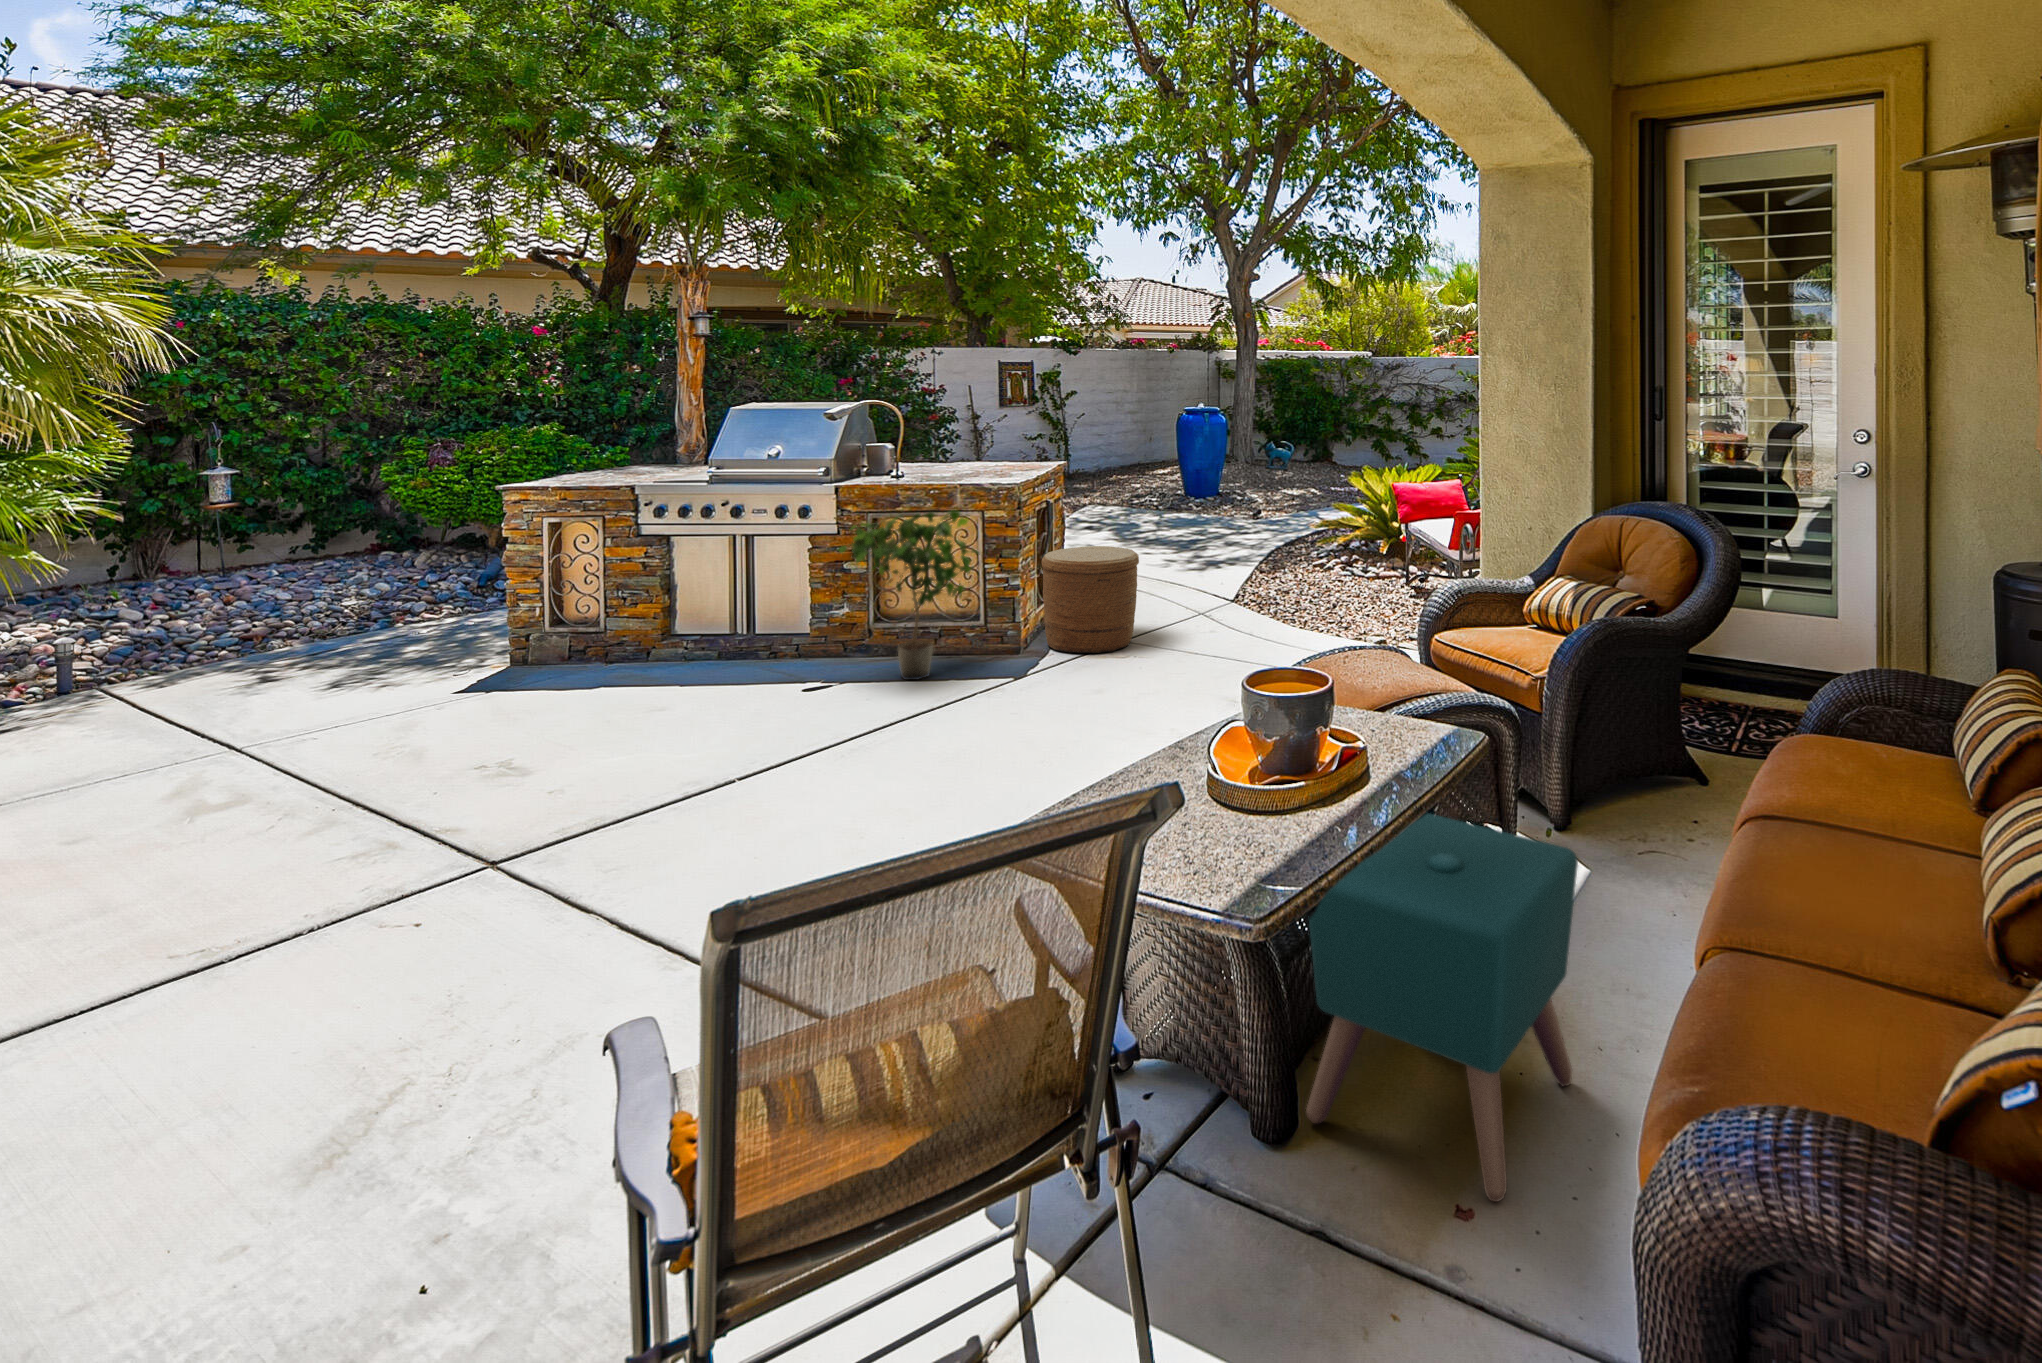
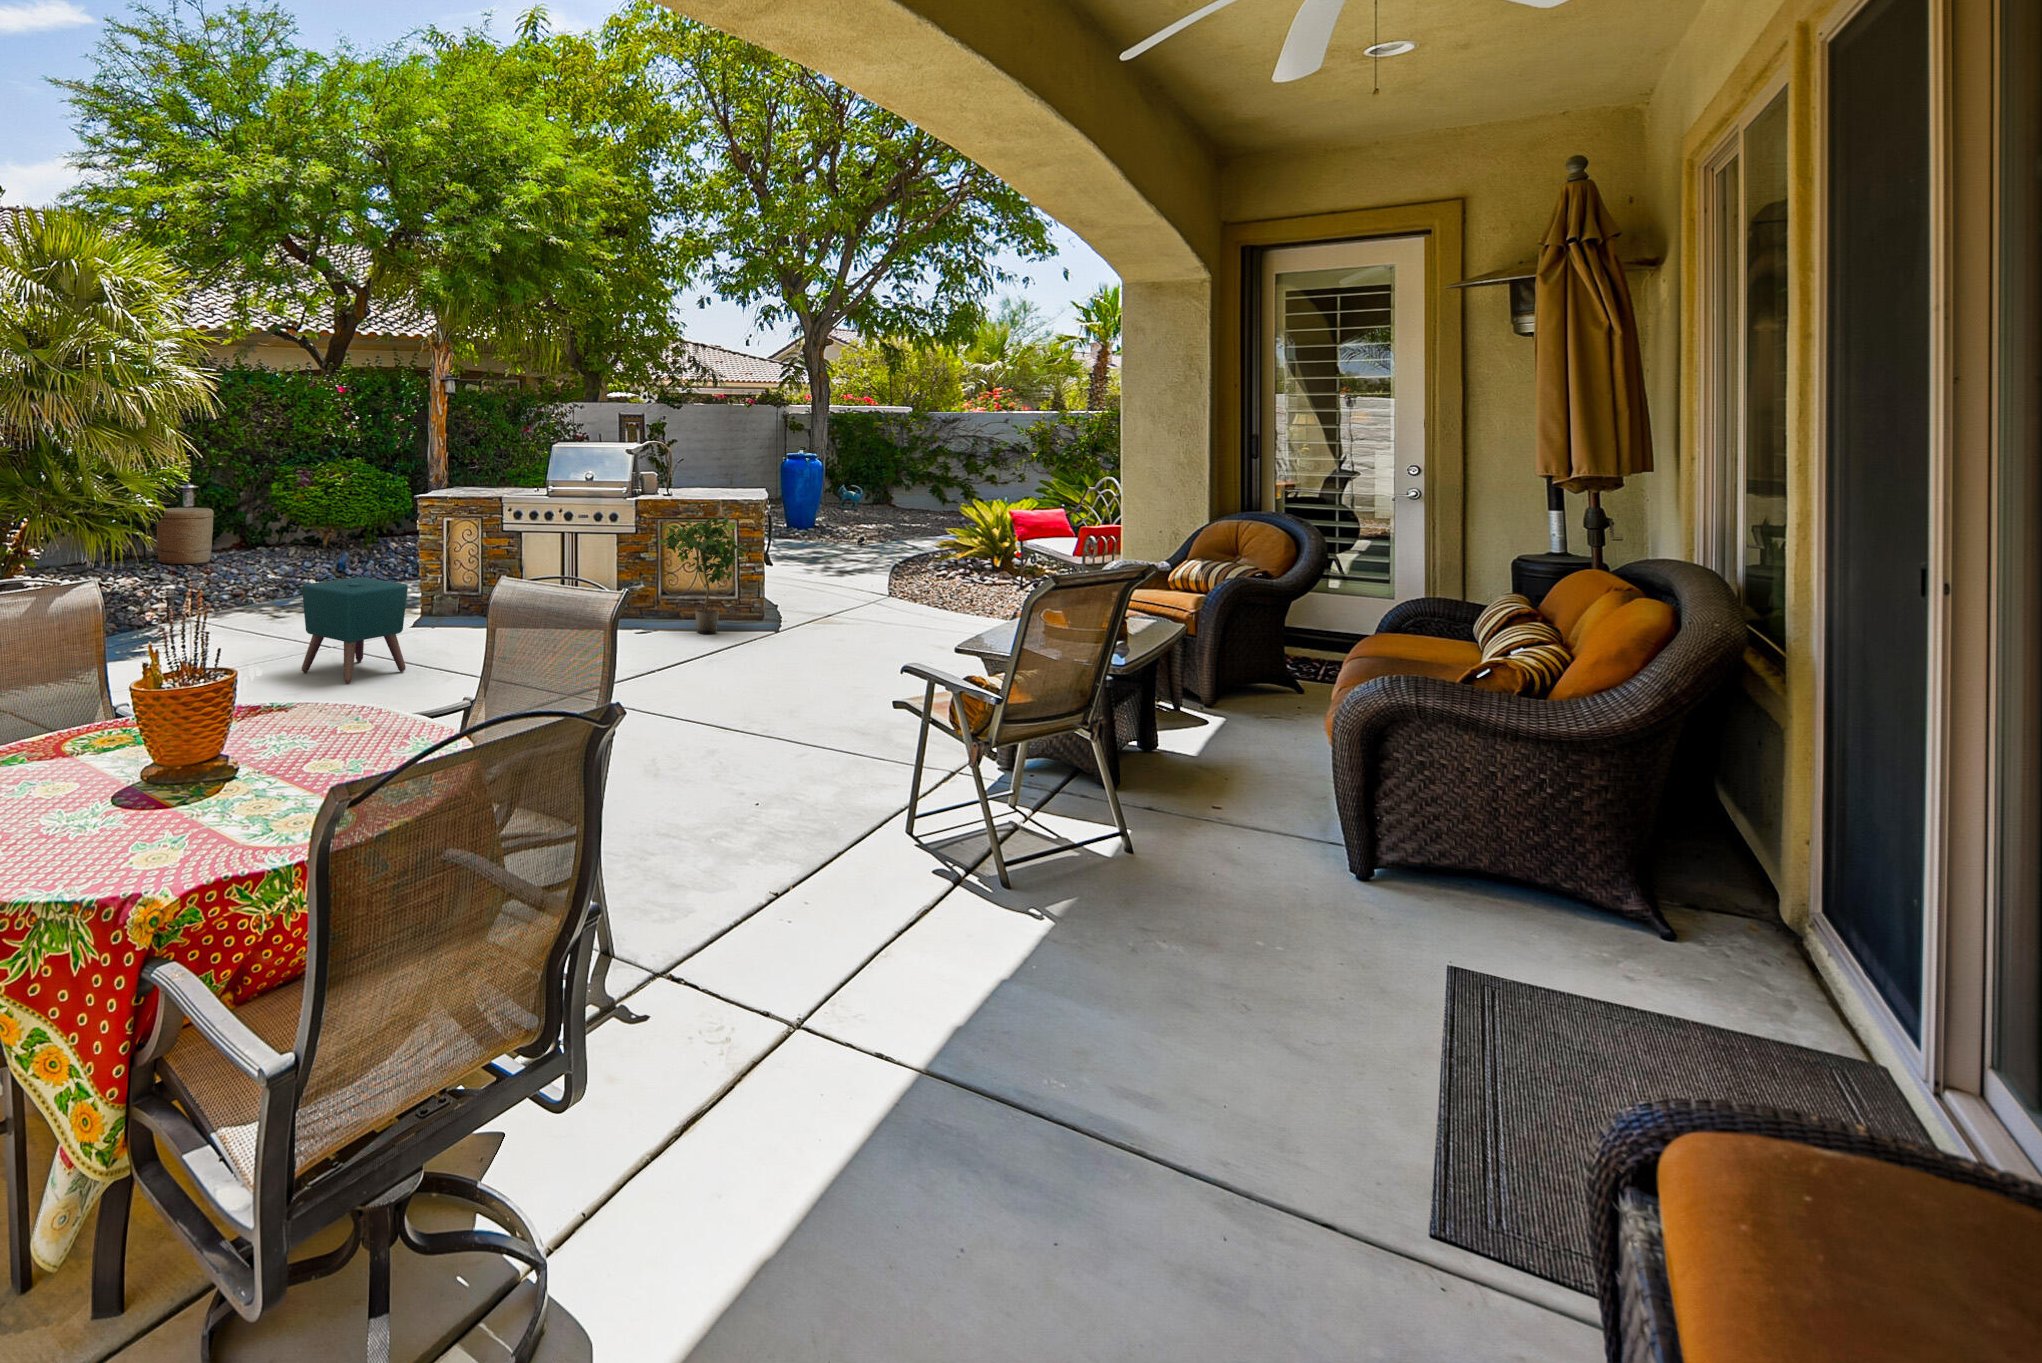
woven basket: present [1041,546,1139,653] -> present [157,508,214,565]
ottoman: present [1306,814,1578,1202] -> present [302,577,408,683]

